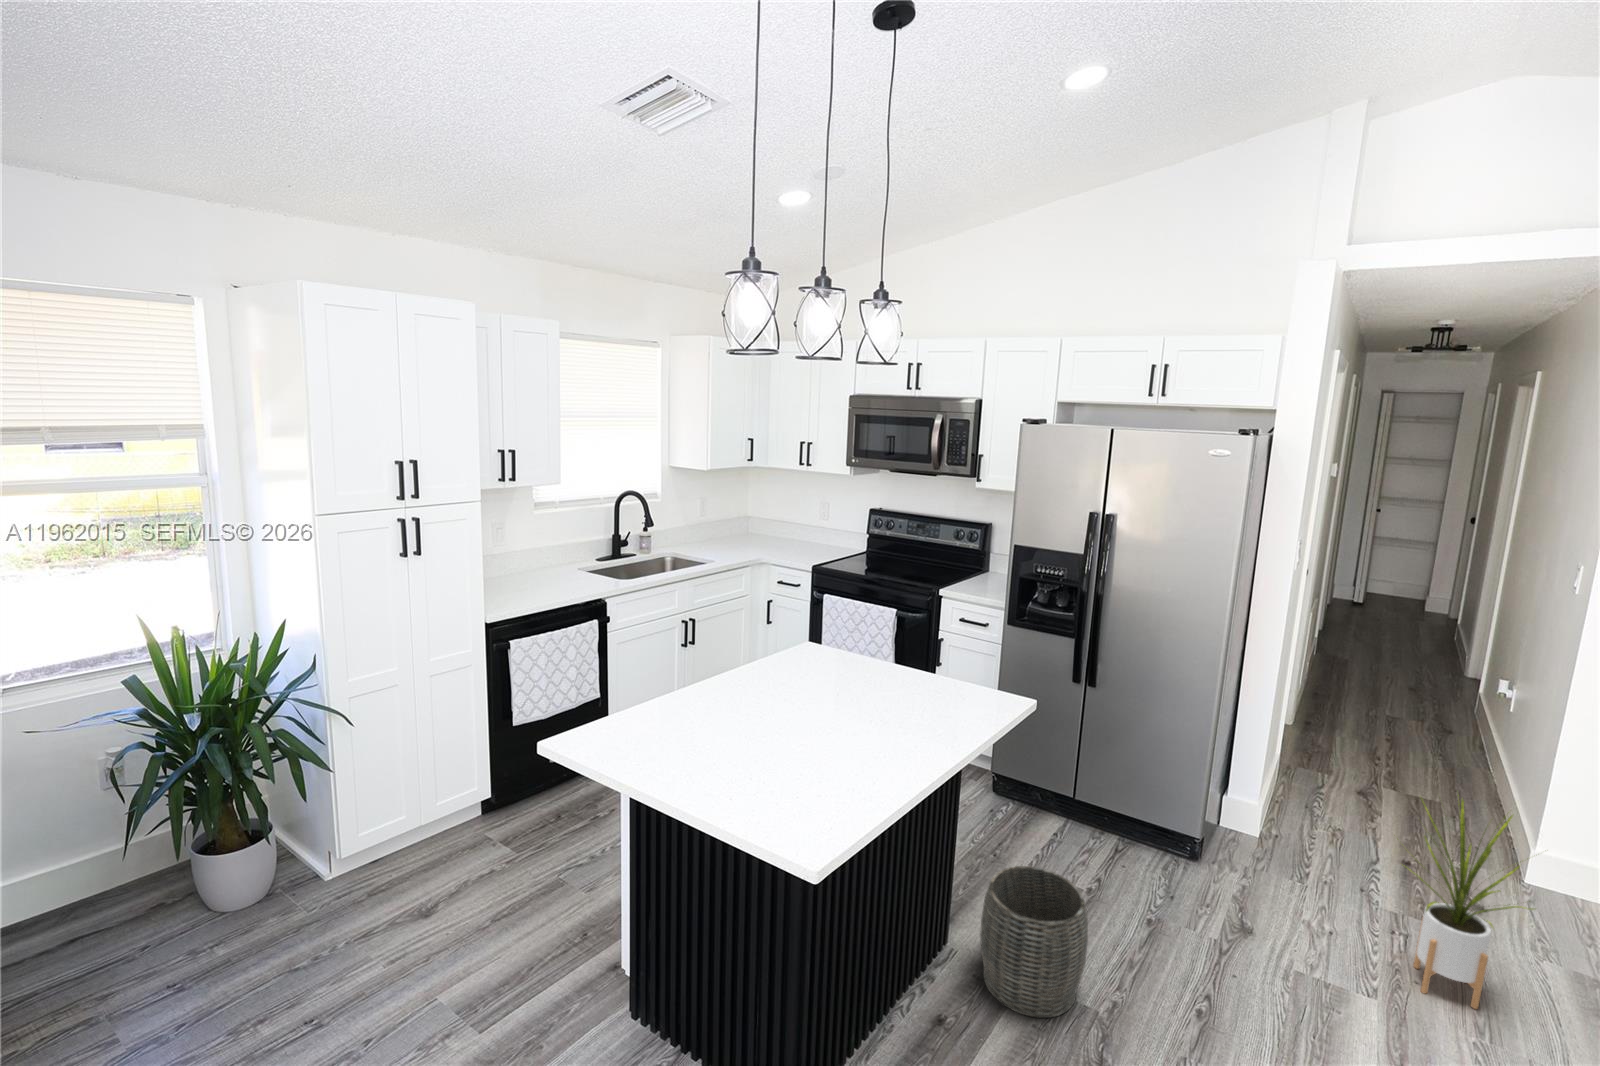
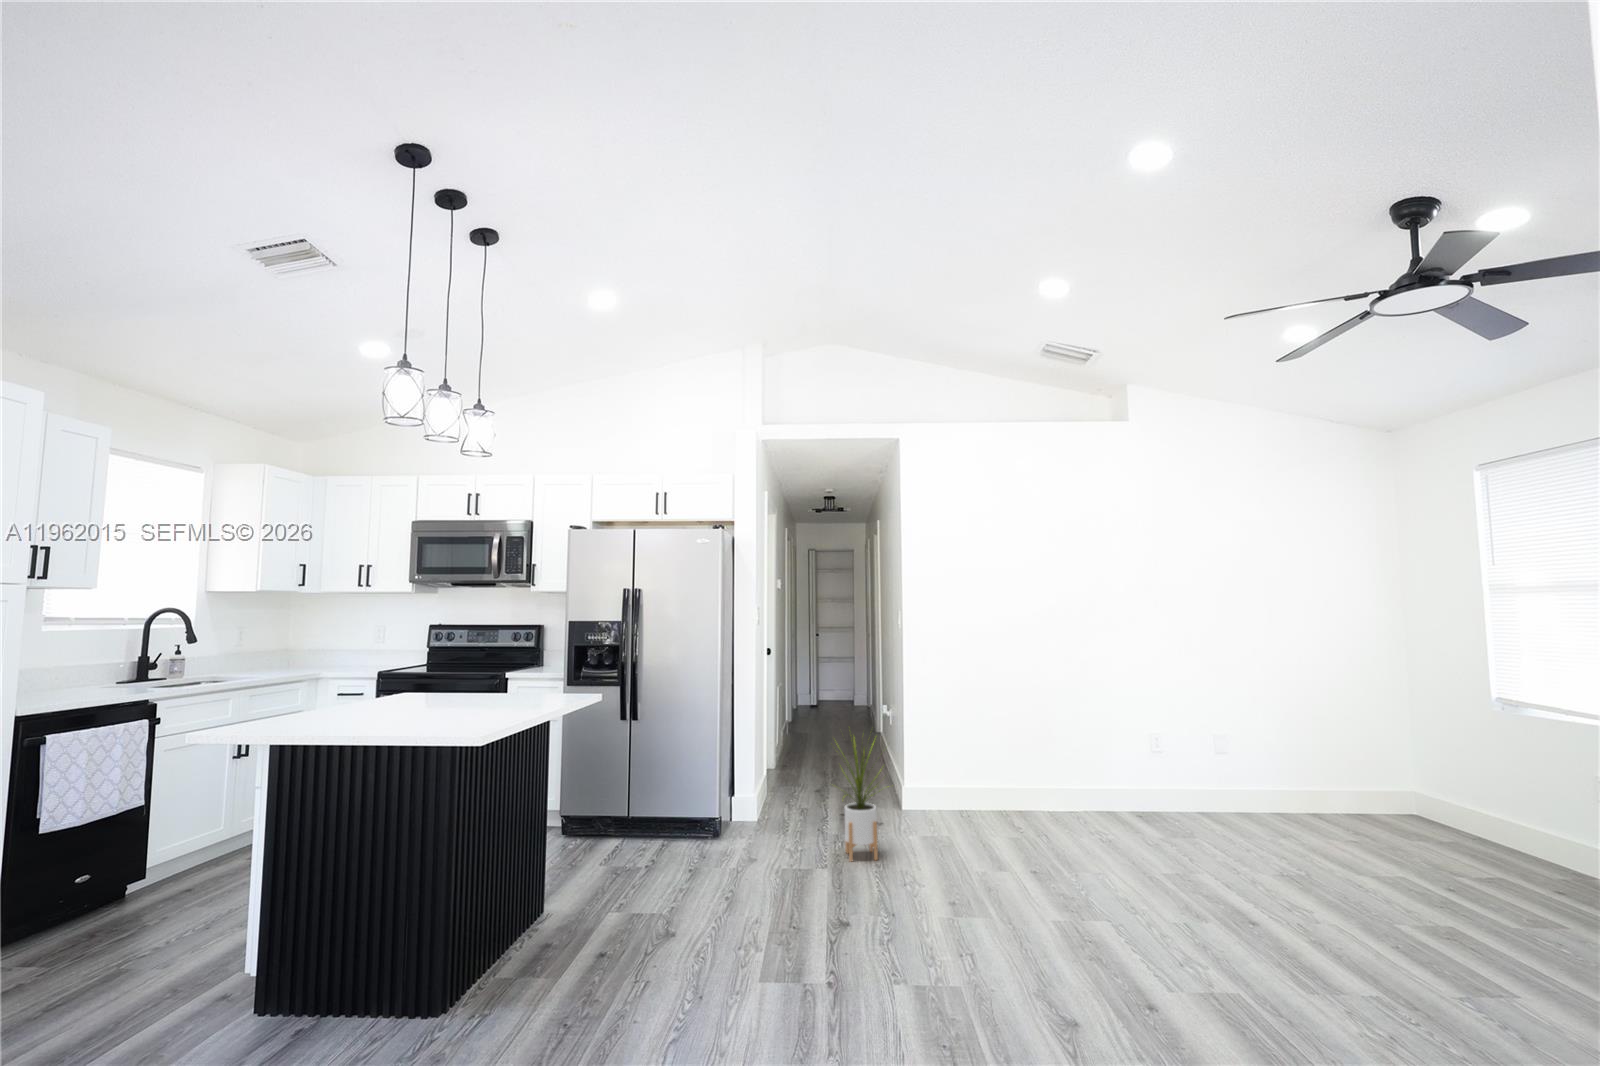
woven basket: present [980,866,1088,1018] -> none [563,830,644,937]

